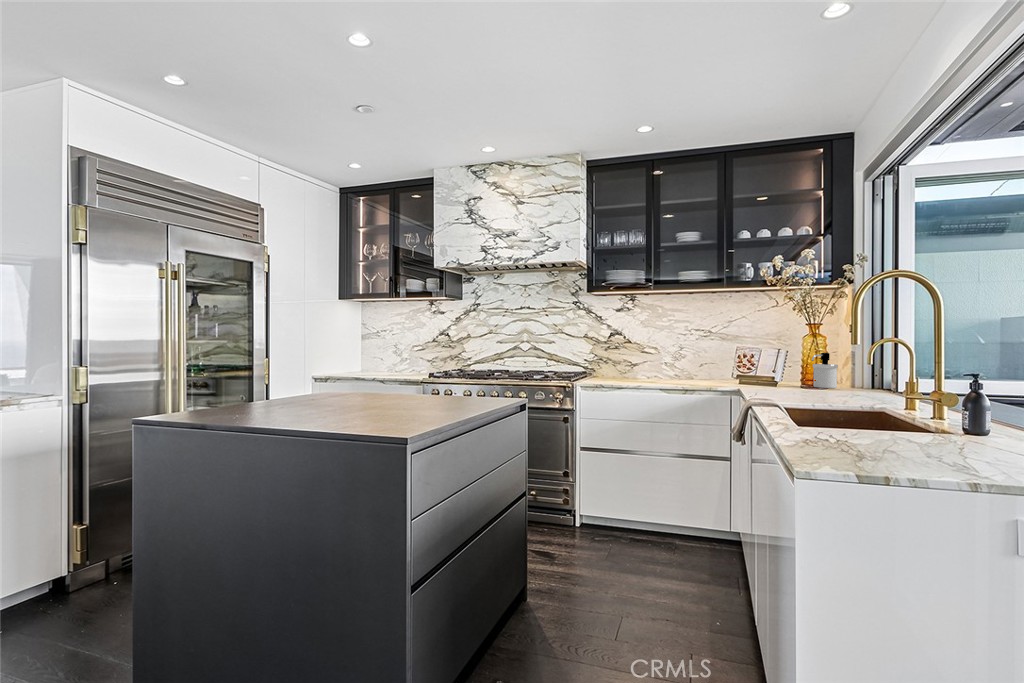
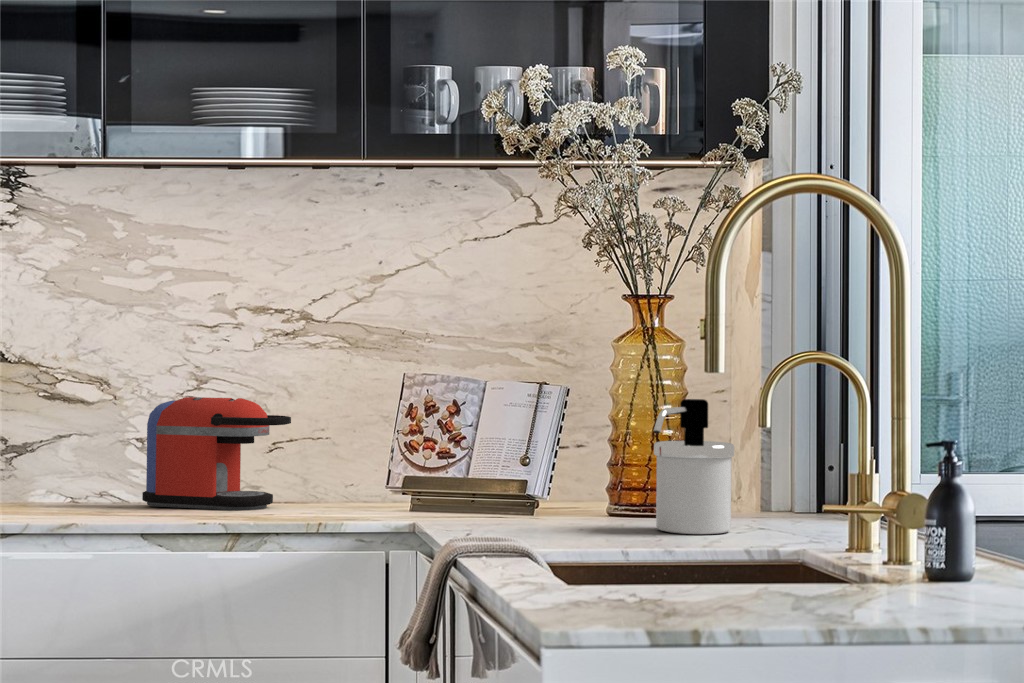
coffee maker: none [665,353,706,382] -> present [142,397,291,510]

